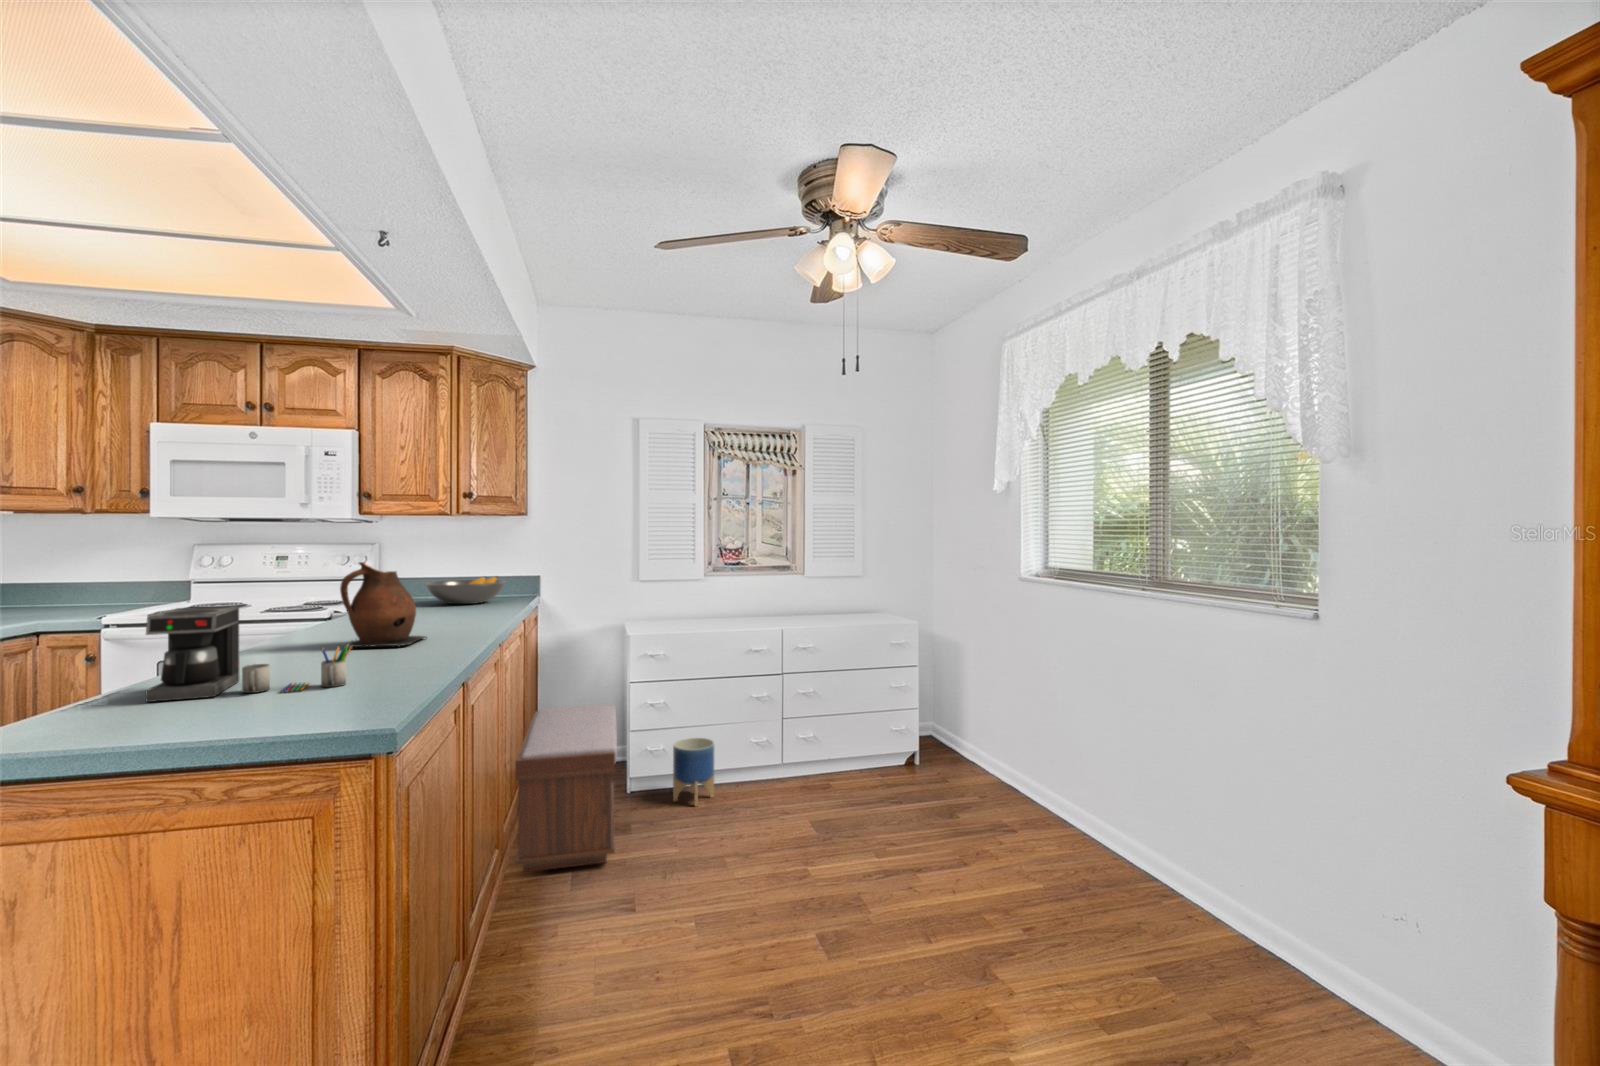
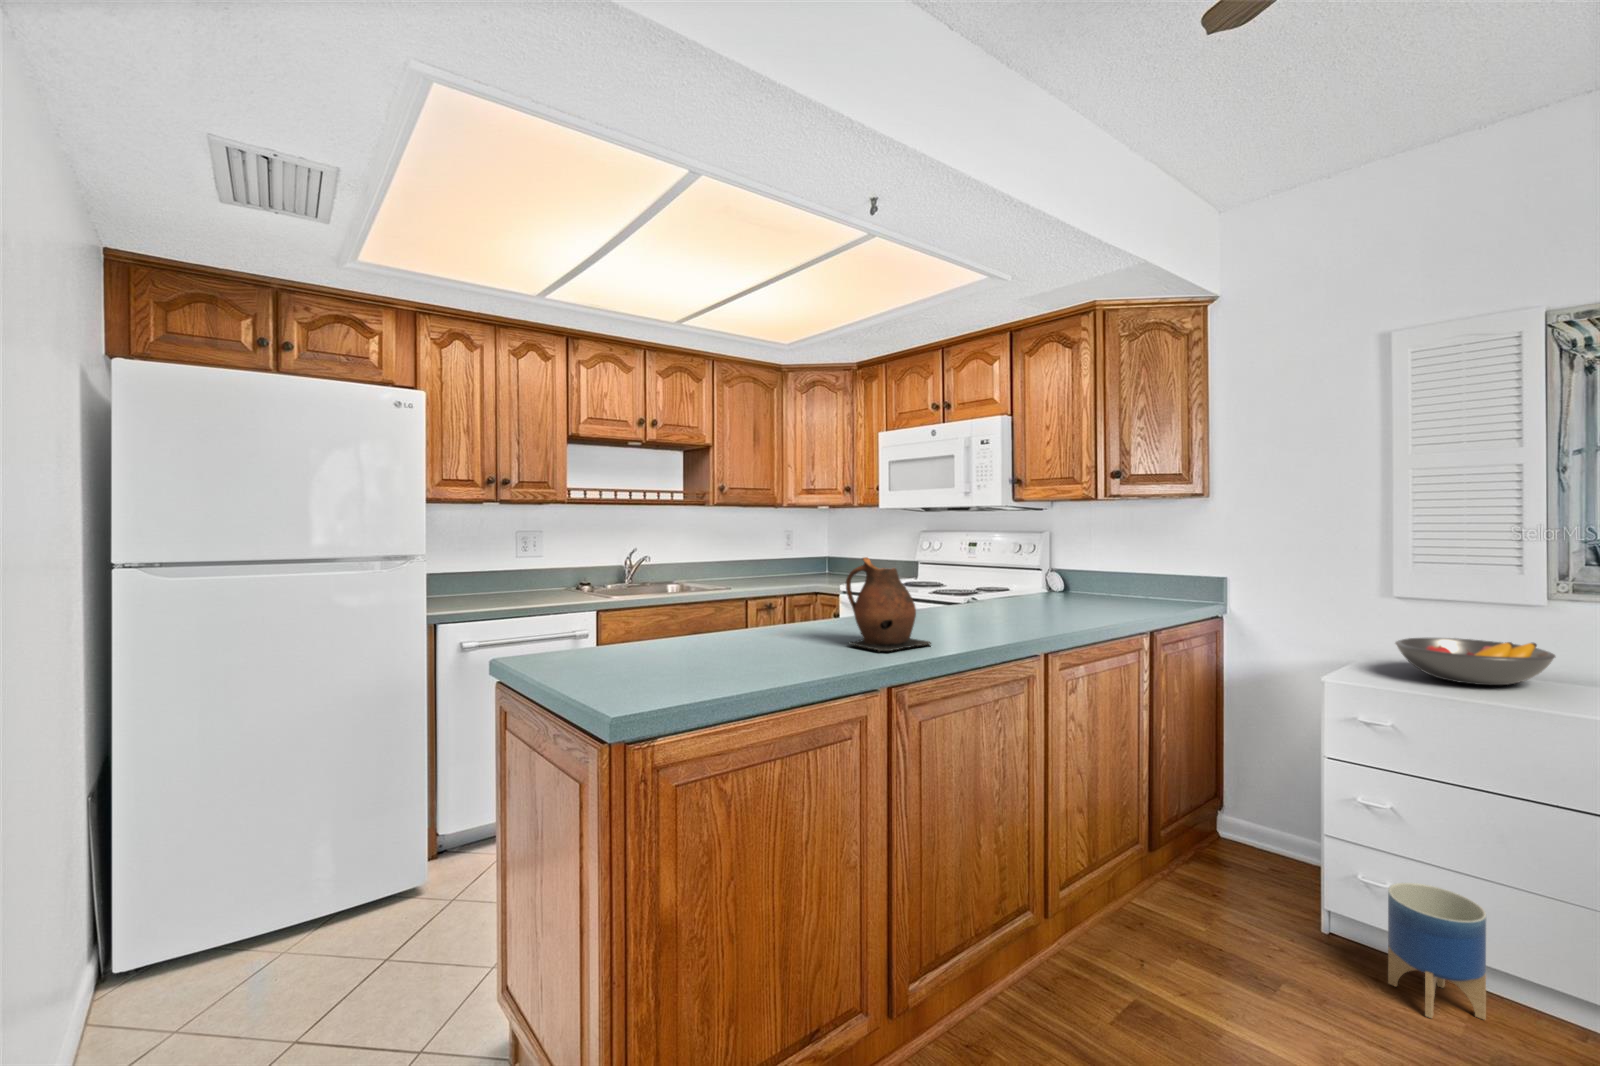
fruit bowl: present [426,576,505,604] -> present [1395,638,1555,685]
coffee maker: present [146,606,353,702] -> none [620,594,733,687]
bench: present [515,704,617,872] -> none [1061,758,1289,1020]

